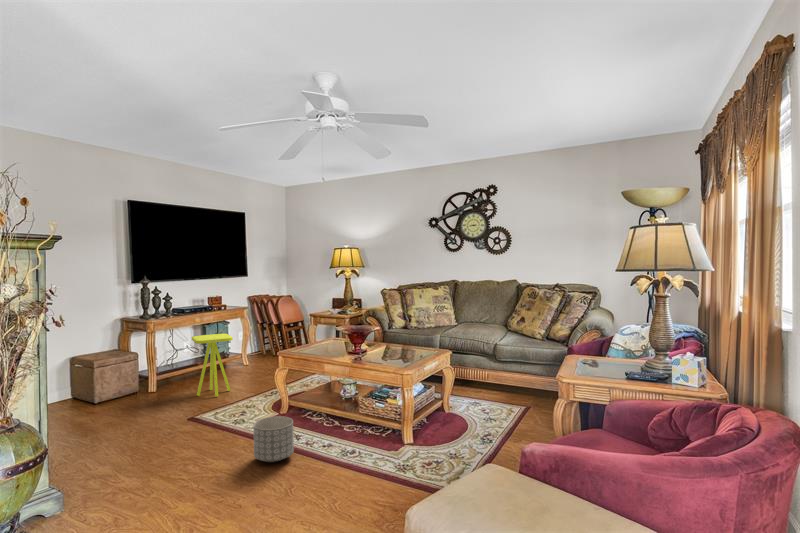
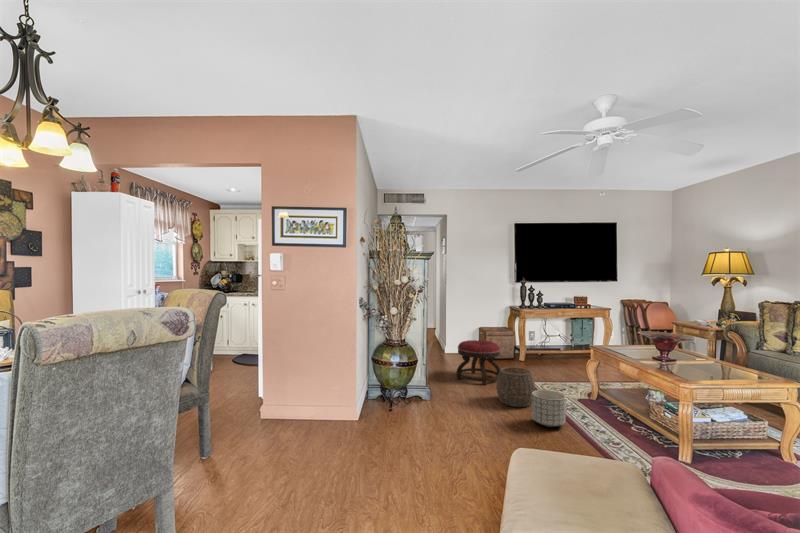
side table: present [192,334,233,396] -> none [543,325,574,374]
ottoman: none [80,375,155,448] -> present [456,340,500,385]
woven basket: none [181,400,236,457] -> present [497,367,535,407]

